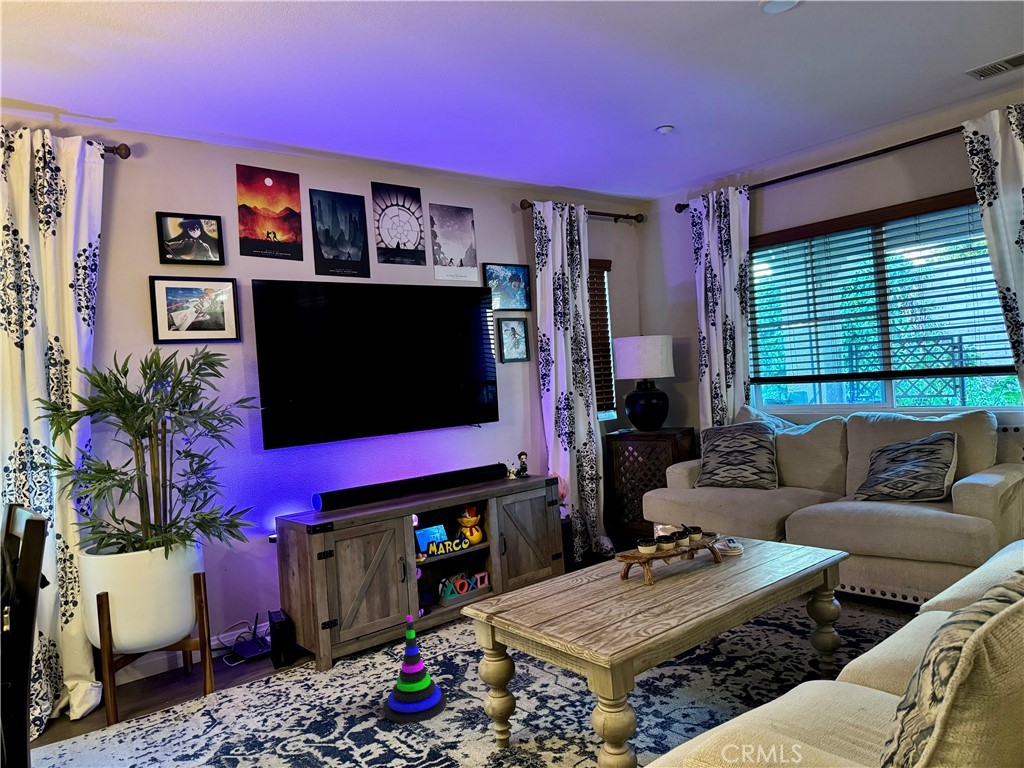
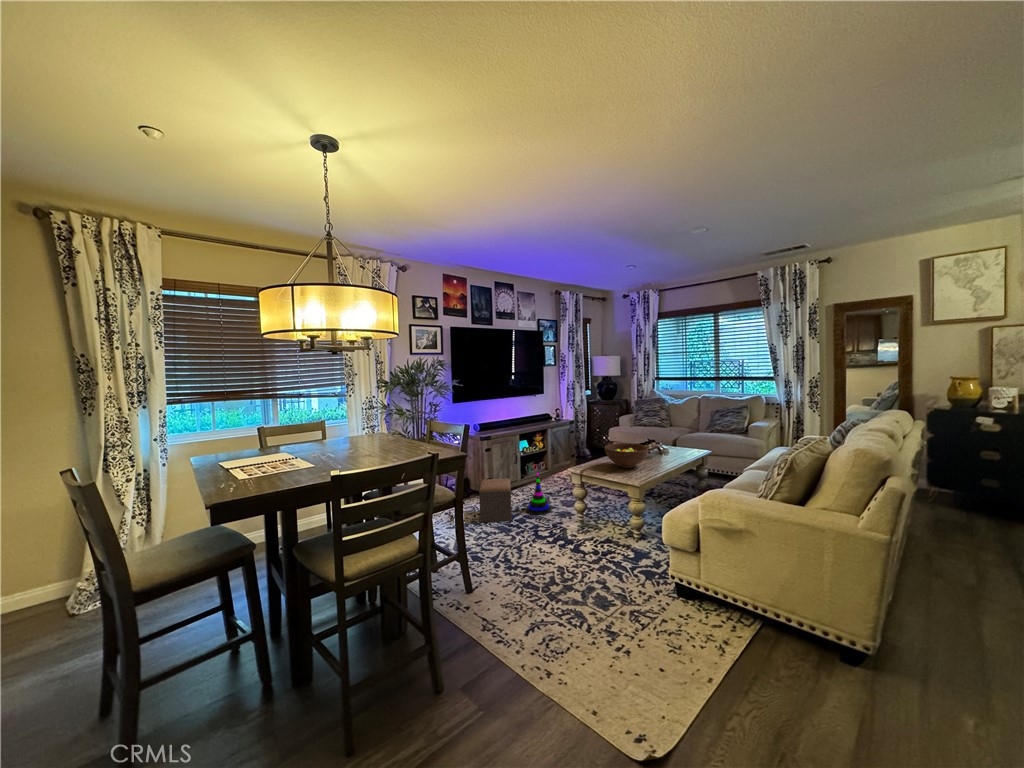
fruit bowl: none [548,540,657,609] -> present [605,443,648,468]
footstool: none [250,629,353,744] -> present [479,479,512,522]

